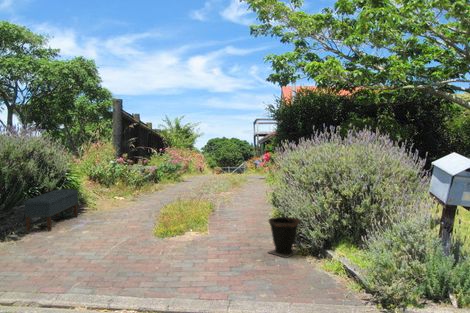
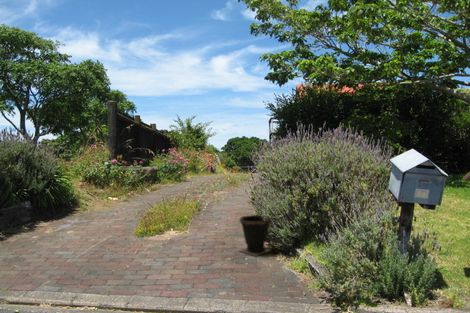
bench: present [24,189,78,231] -> none [9,190,67,232]

